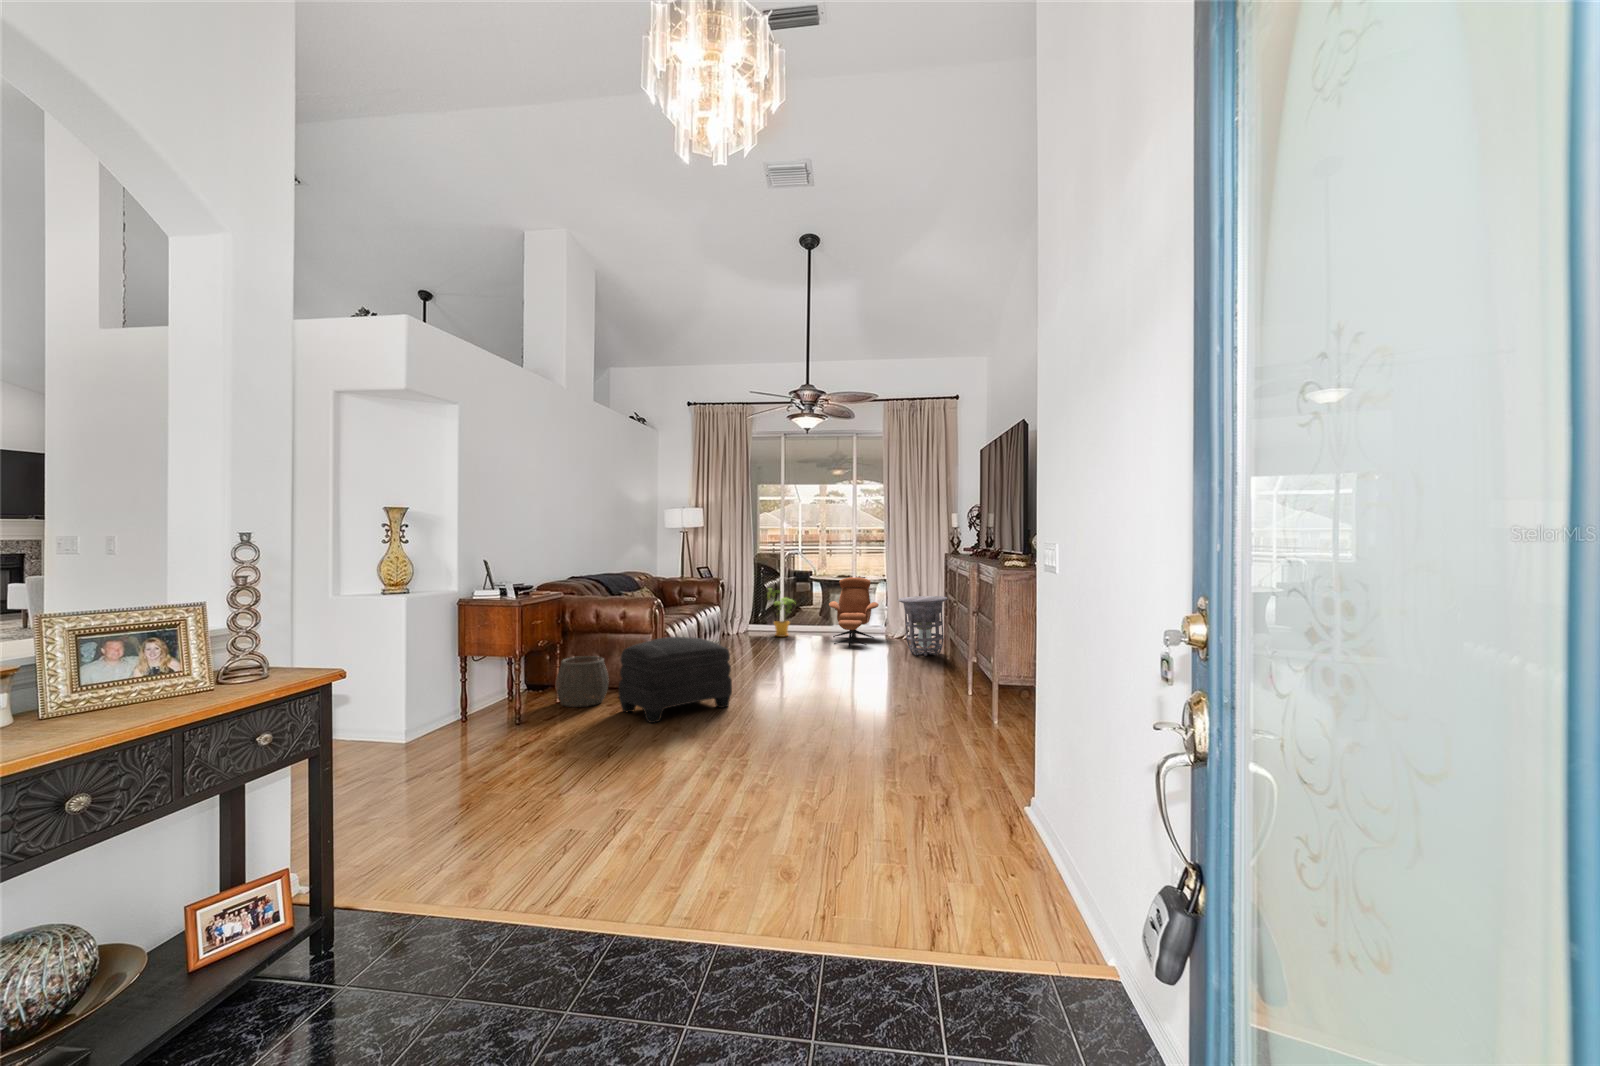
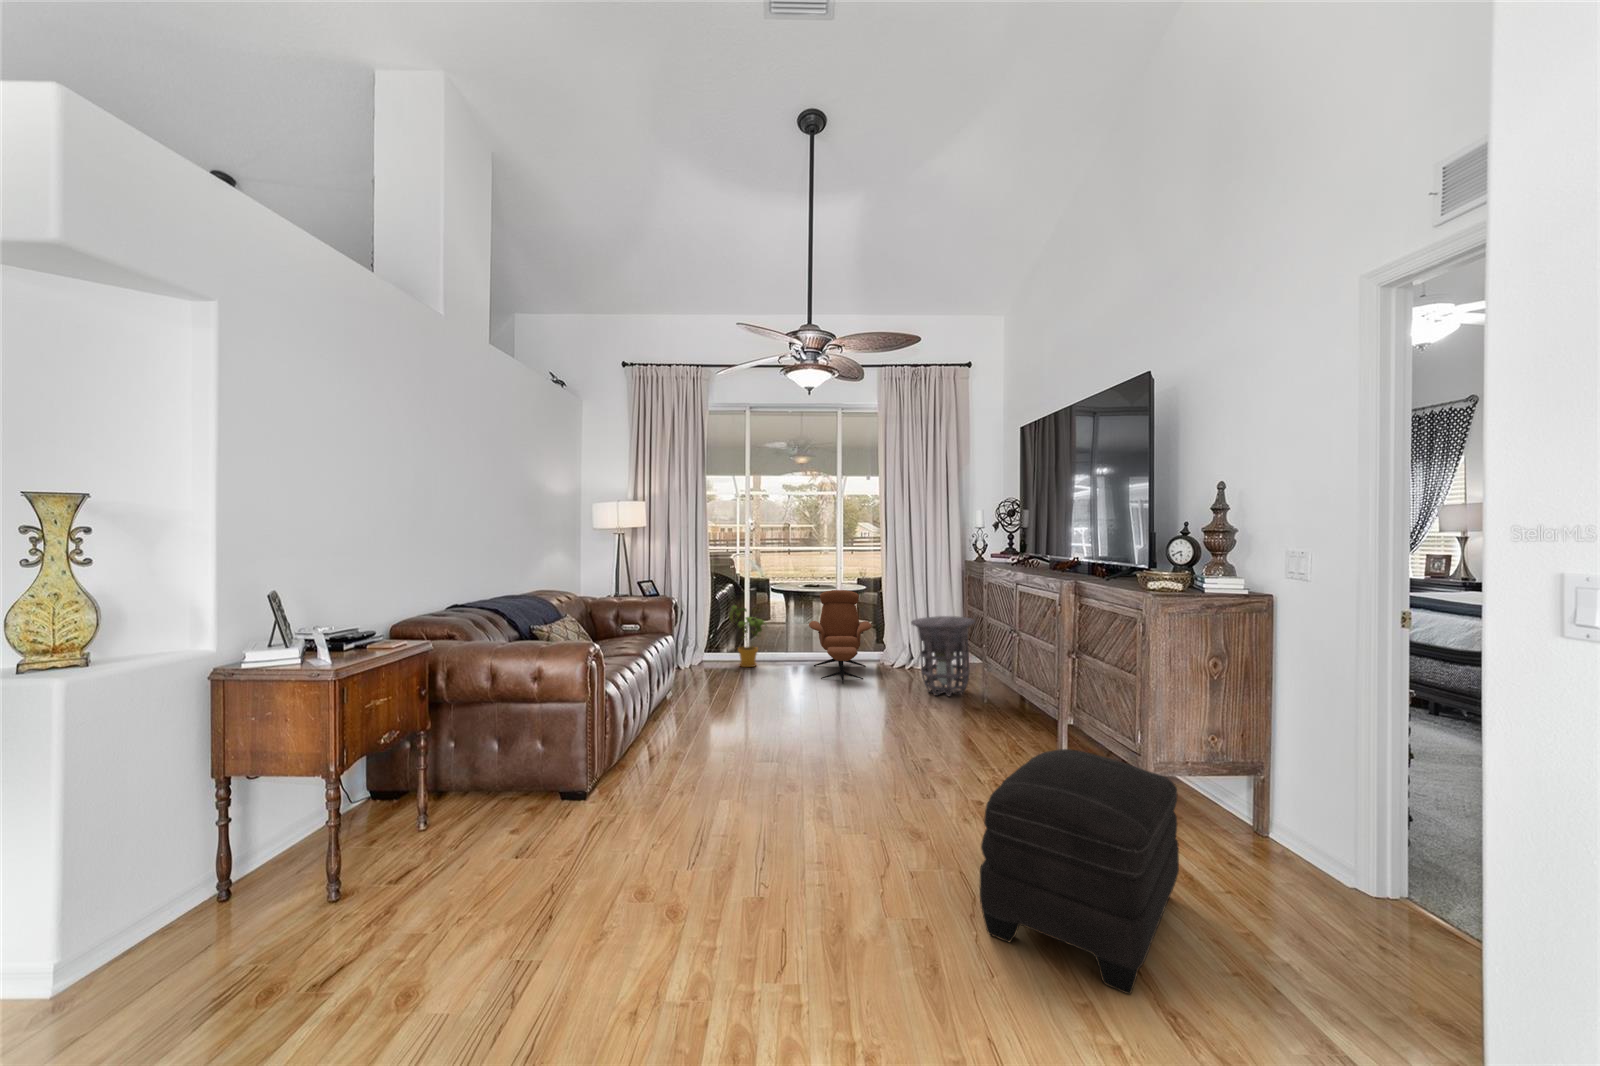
ottoman: present [619,637,732,723] -> present [980,749,1179,994]
woven basket: present [556,656,608,707] -> none [415,744,512,843]

